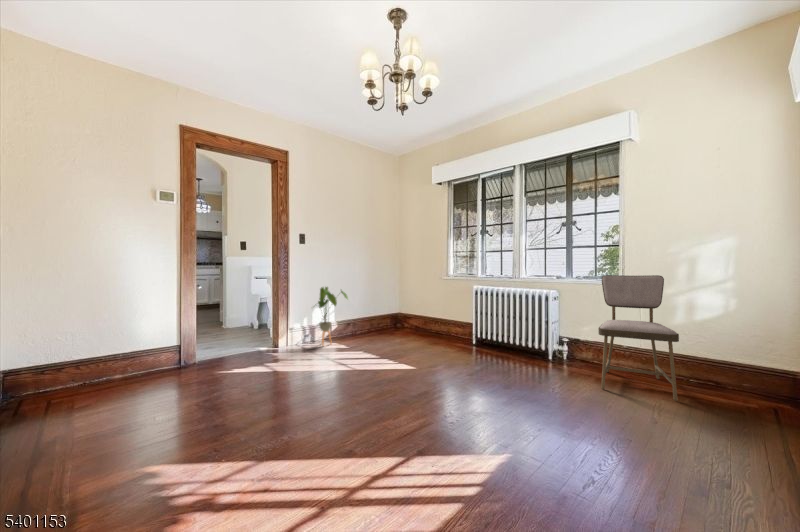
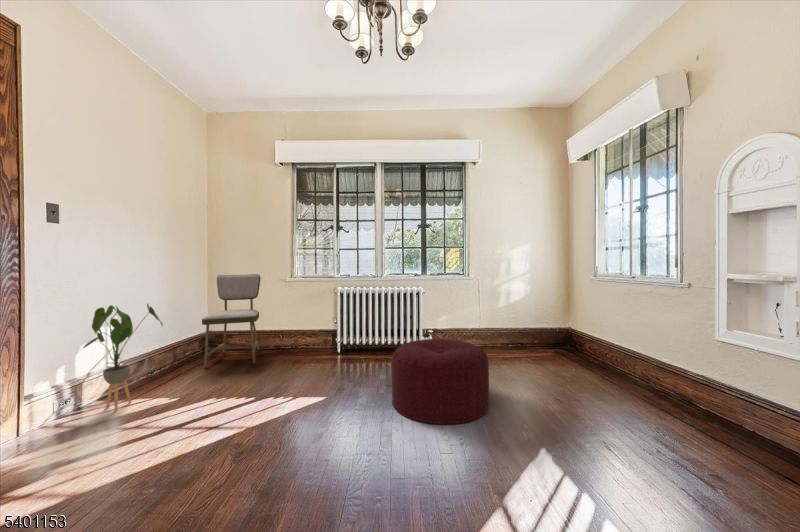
dining chair: present [598,275,679,401] -> present [202,274,261,368]
ottoman: none [447,336,544,416] -> present [392,339,489,424]

